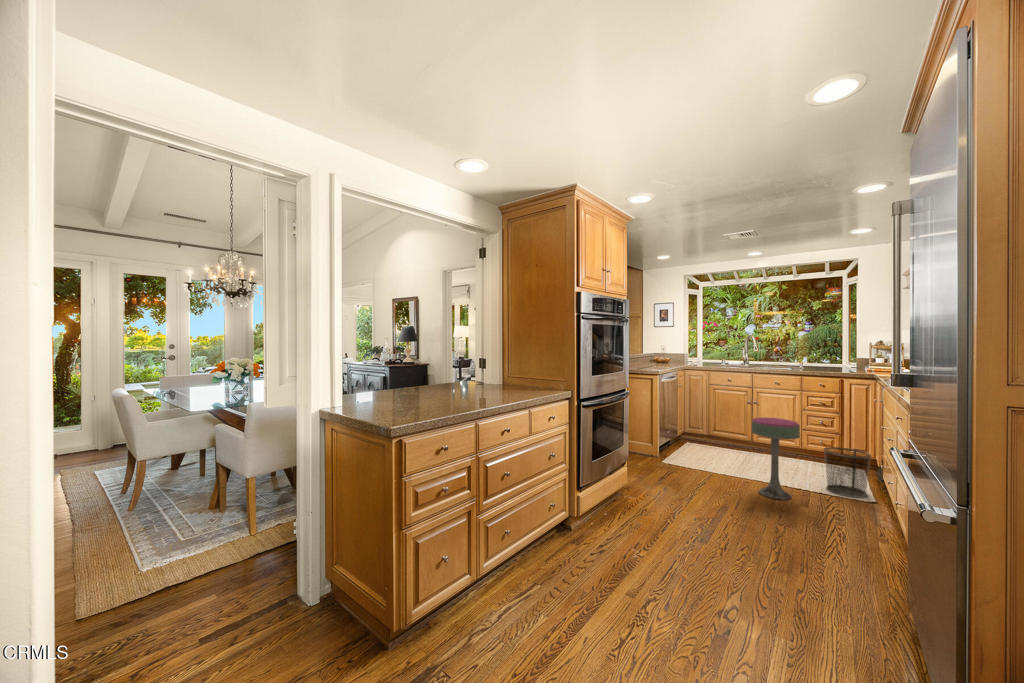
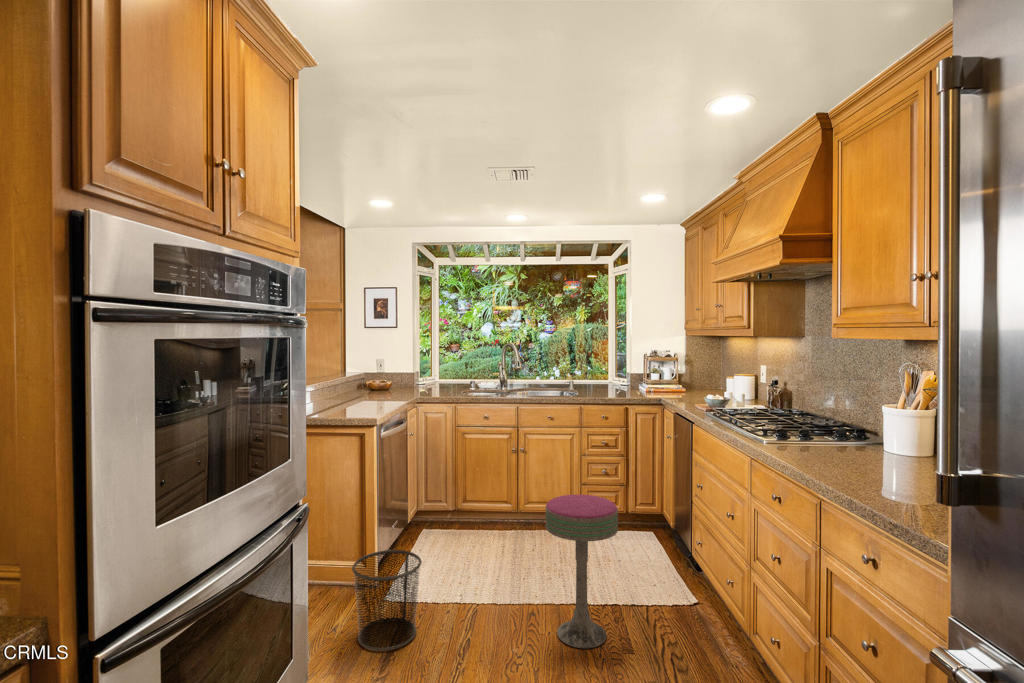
waste bin: present [823,447,871,498] -> present [352,550,422,651]

